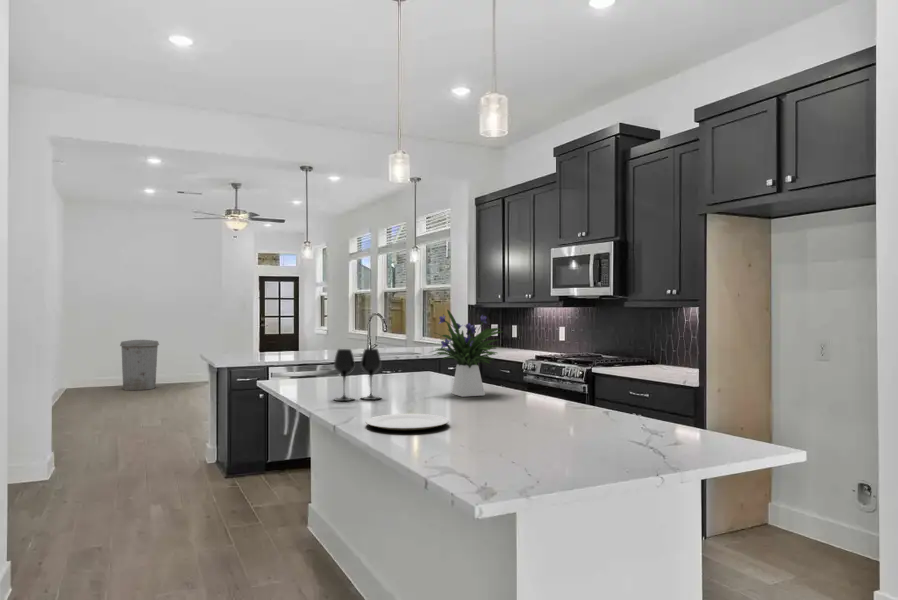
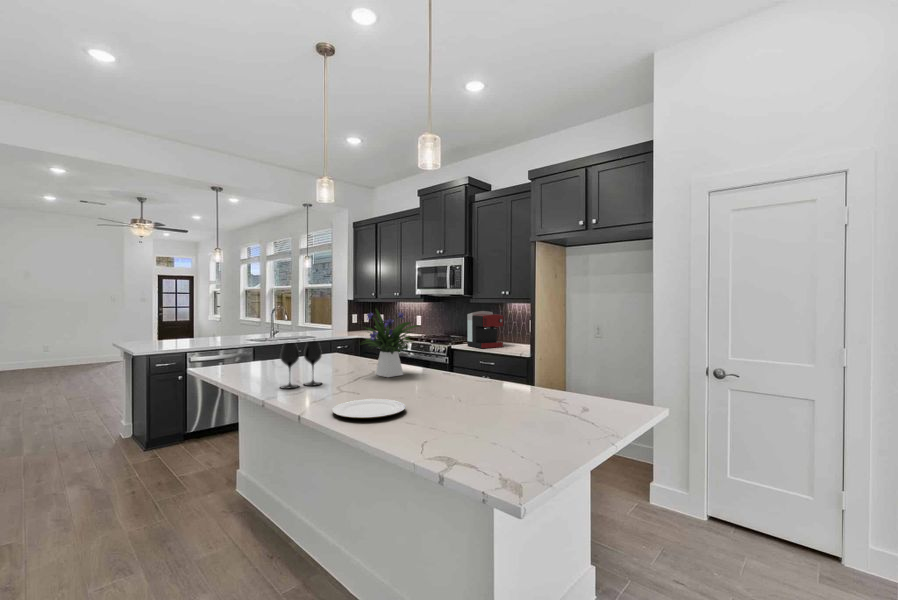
coffee maker: none [616,318,669,372] -> present [467,311,504,348]
trash can: present [120,340,159,390] -> none [17,329,60,374]

